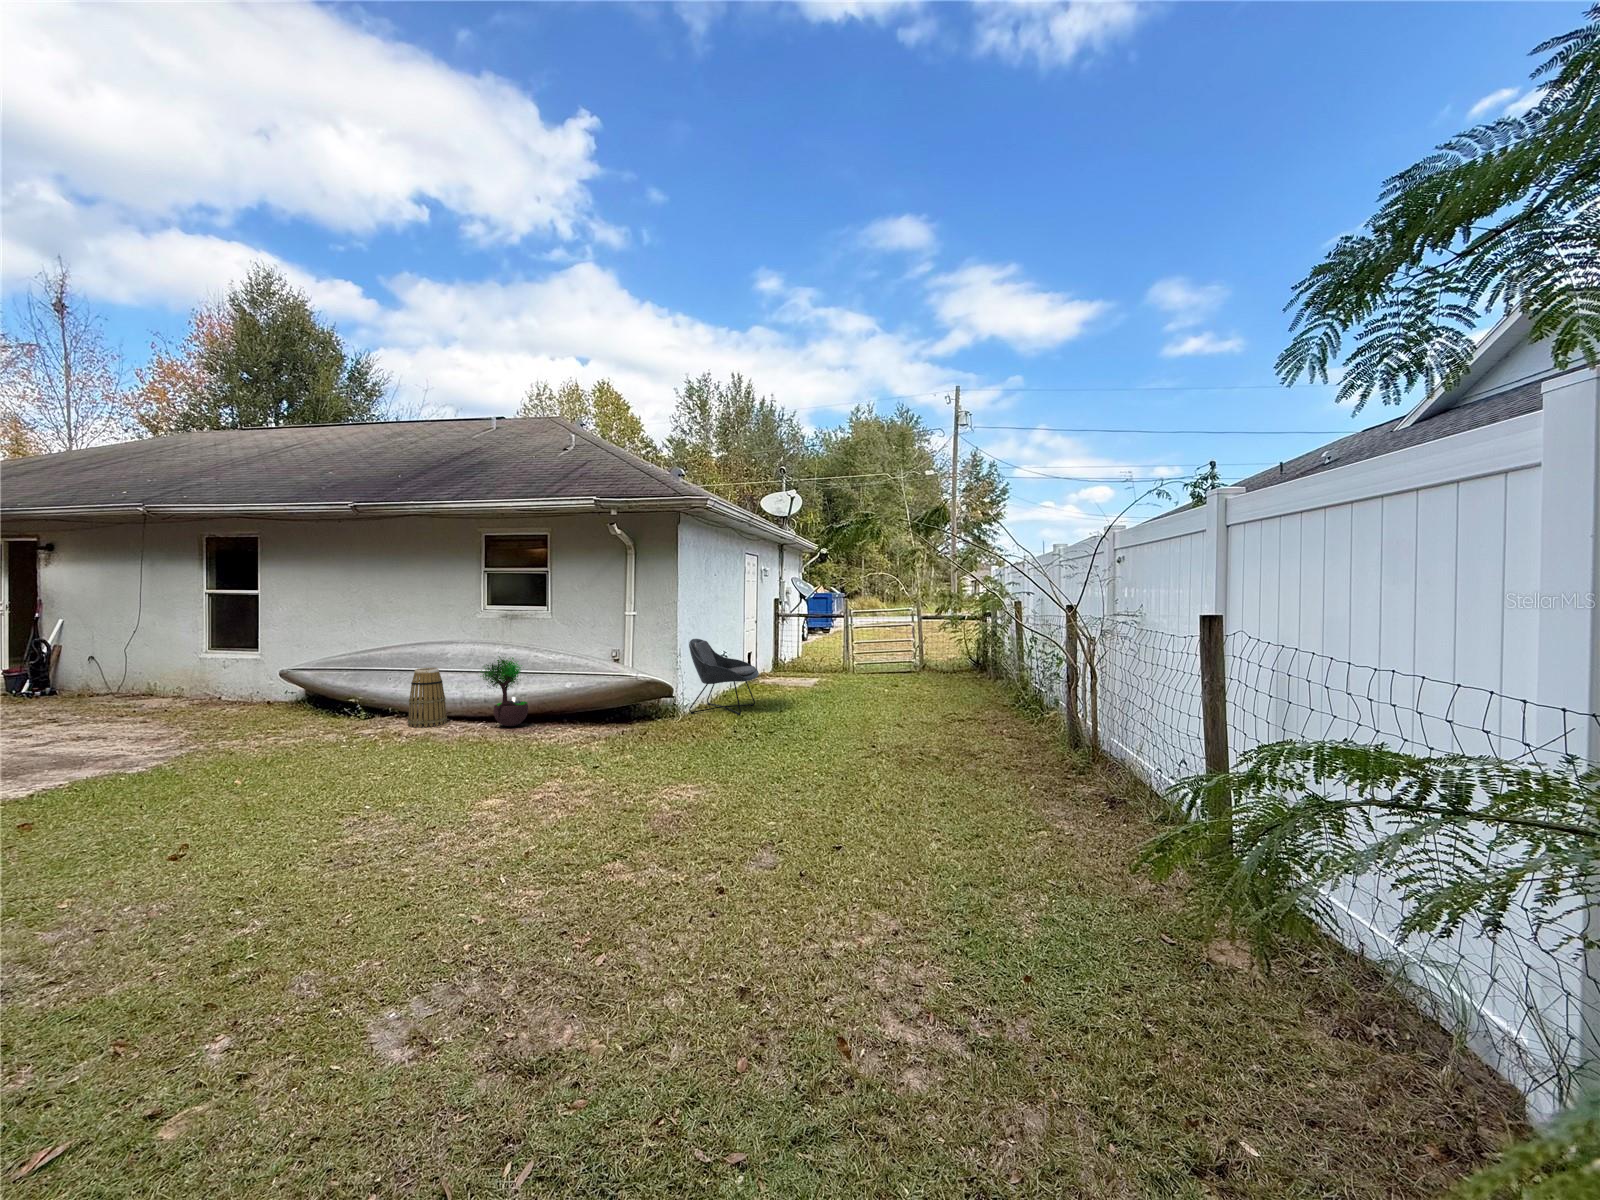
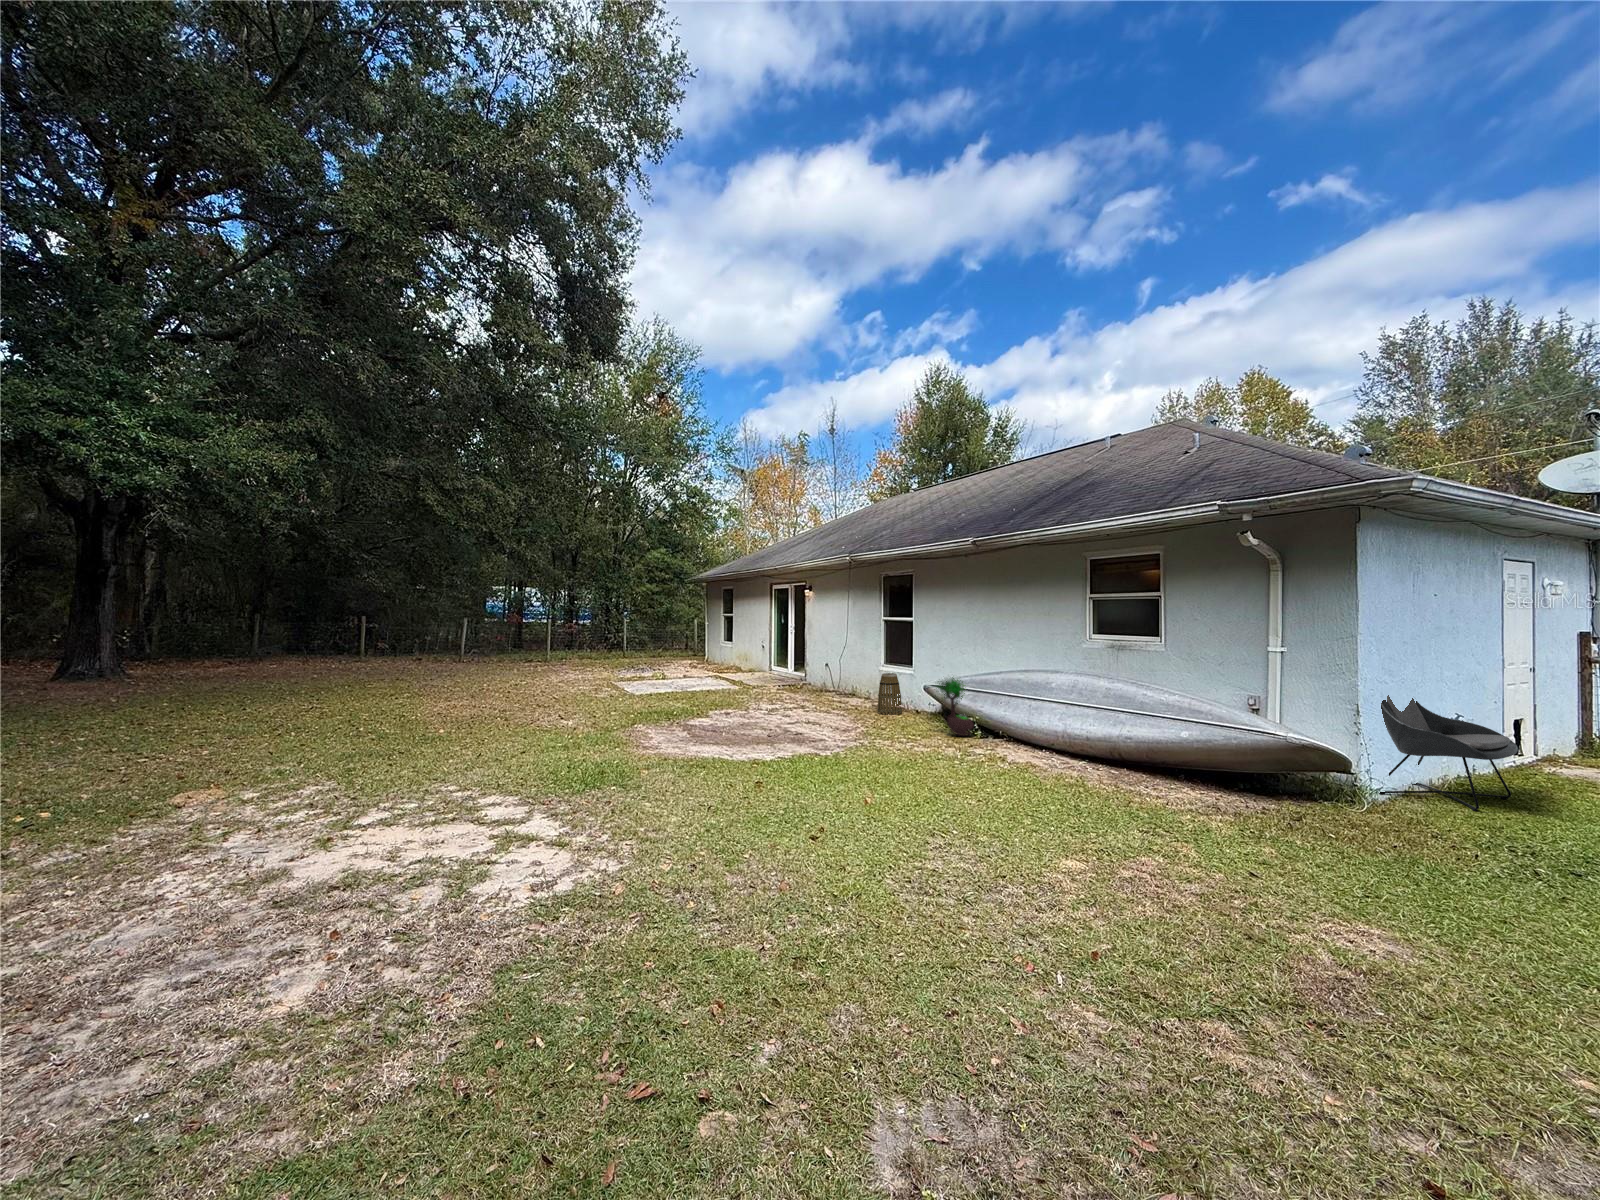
potted tree: present [480,656,528,726] -> present [937,677,974,736]
basket: present [408,668,447,728] -> present [877,673,902,715]

